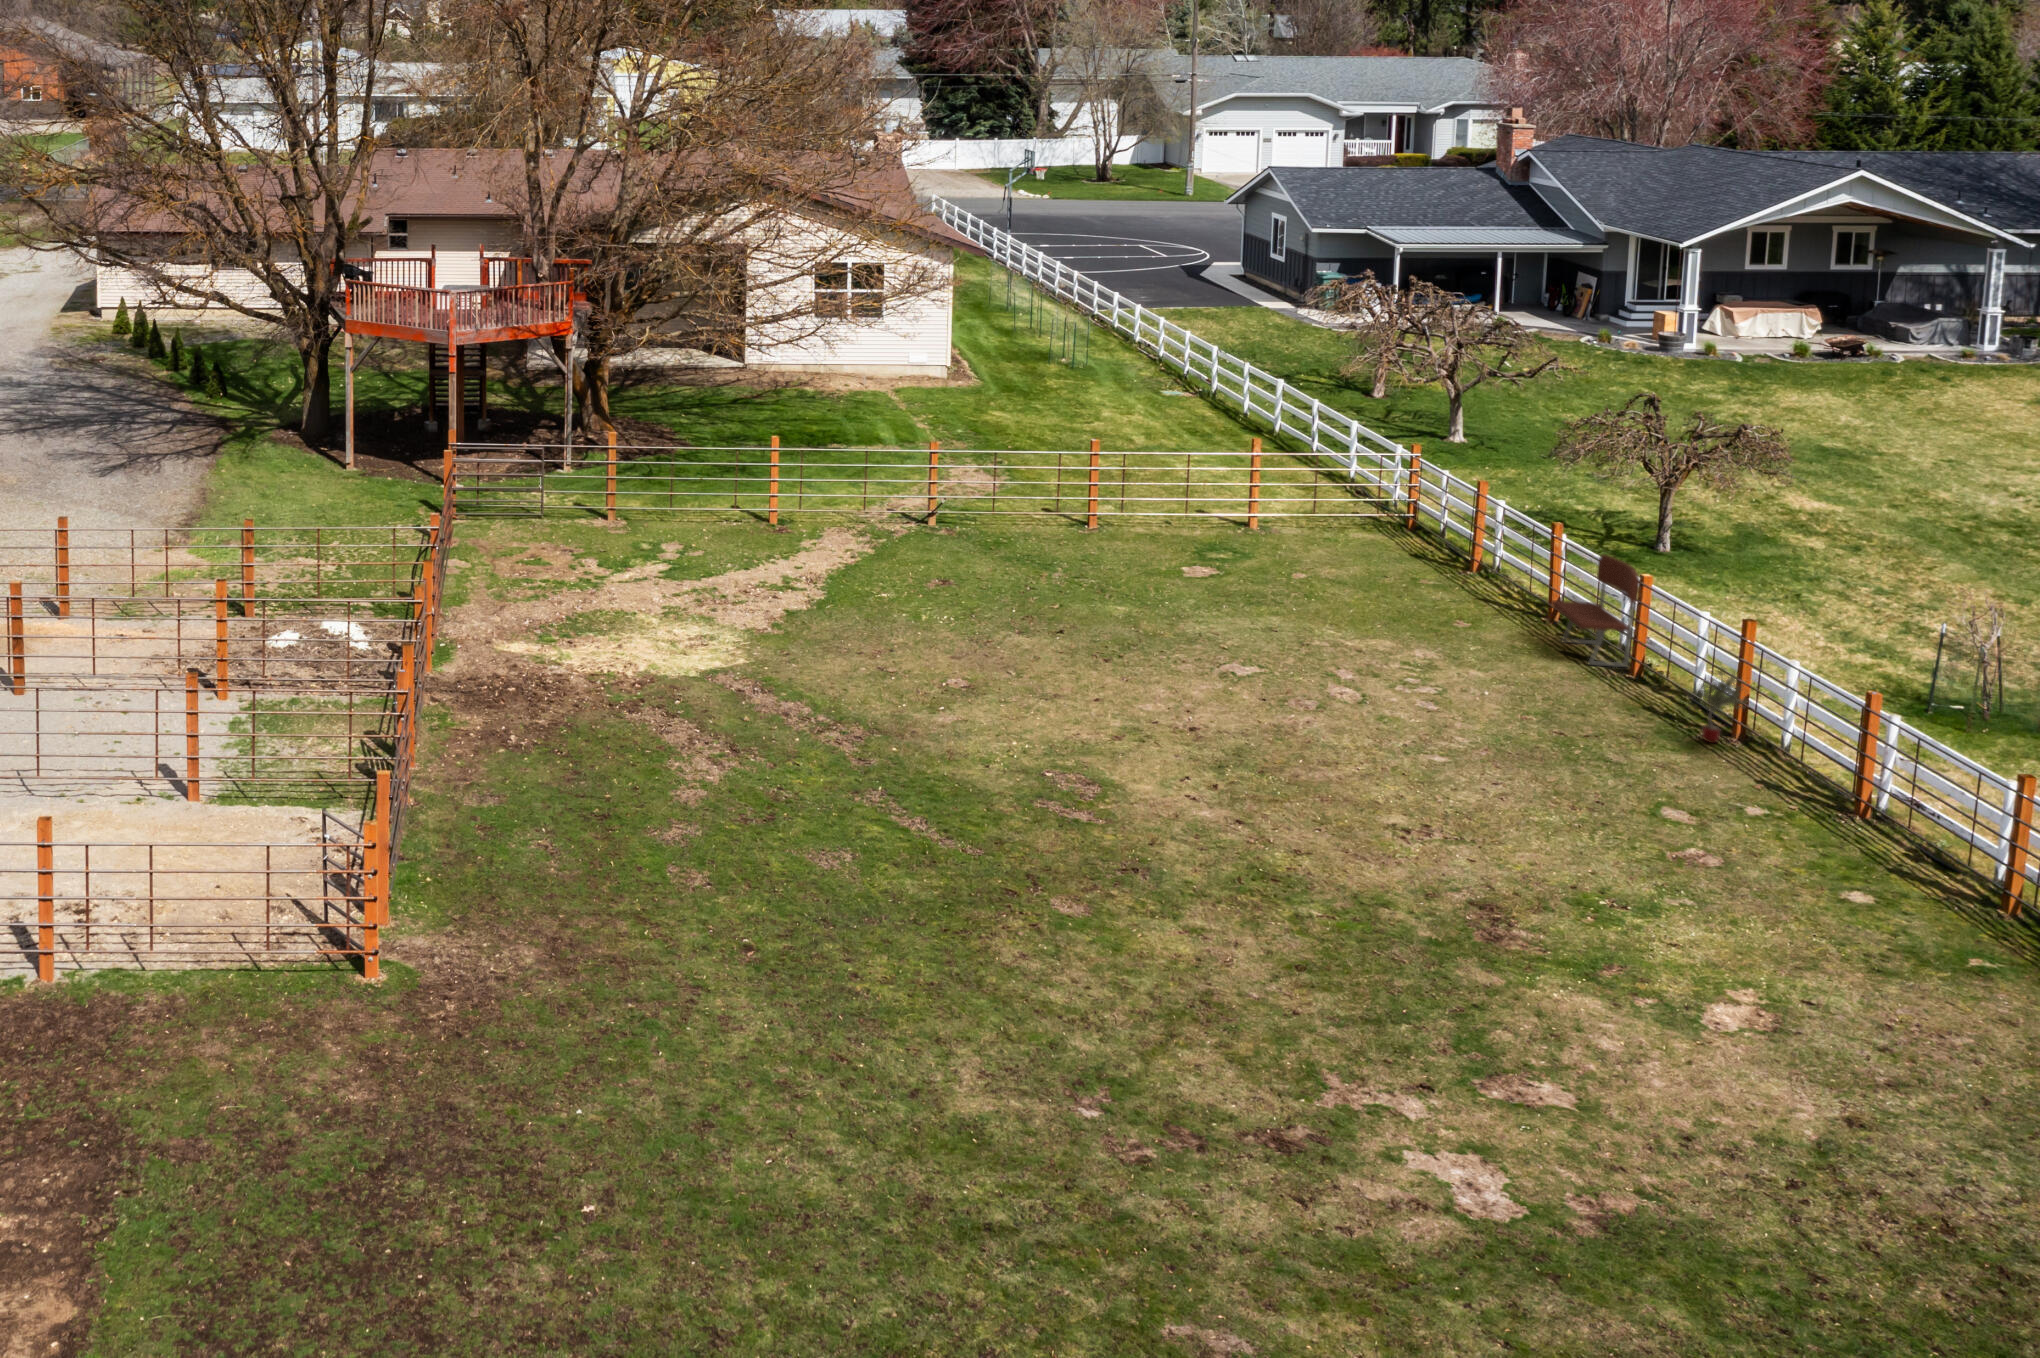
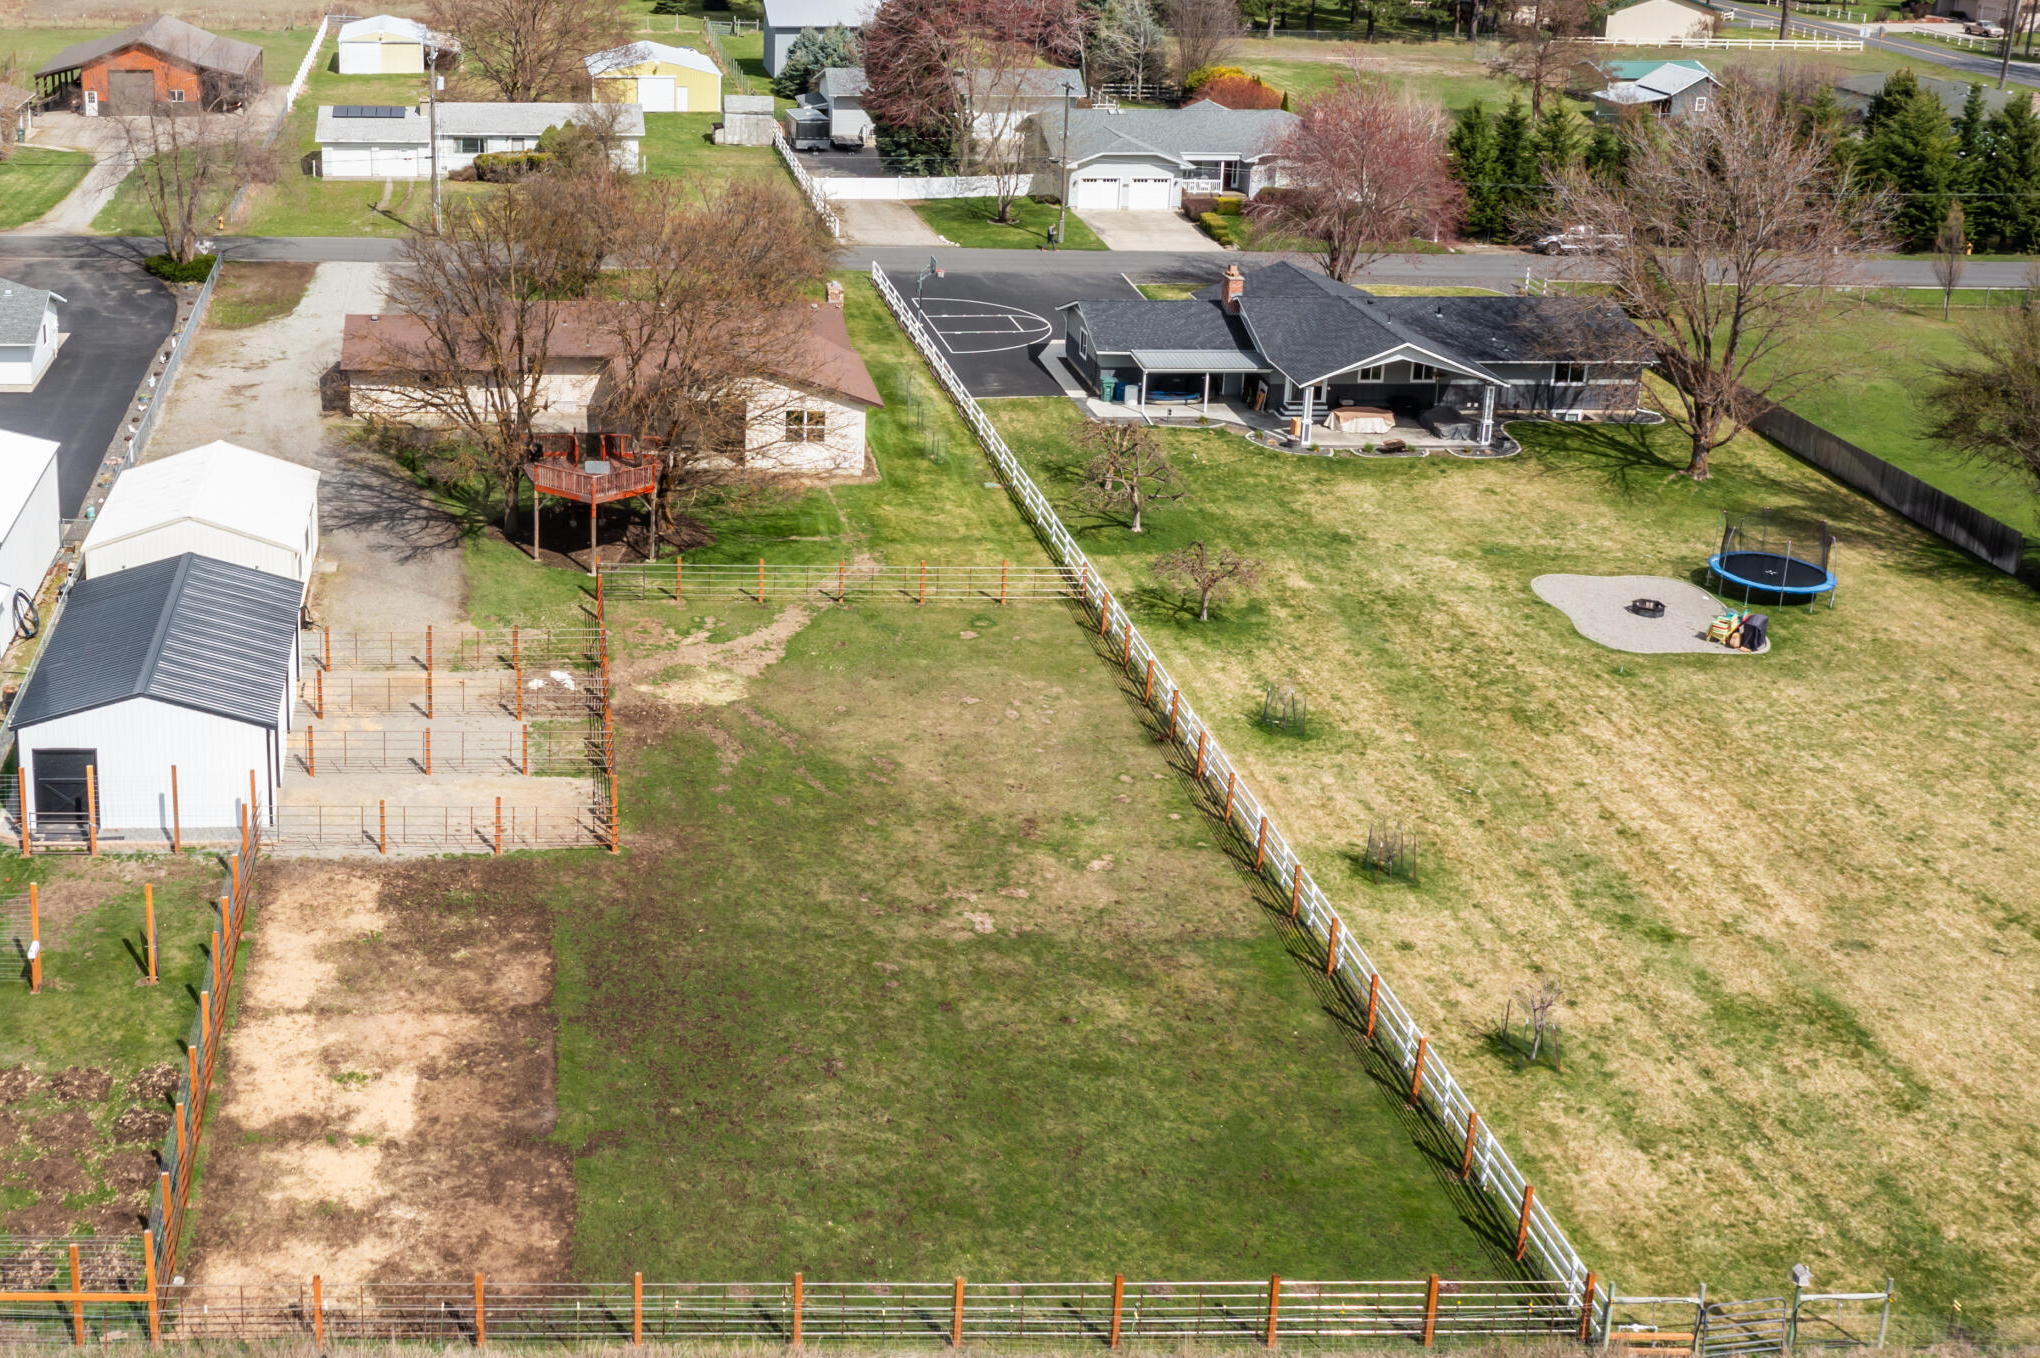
bench: present [1551,554,1639,667] -> none [1122,642,1155,697]

